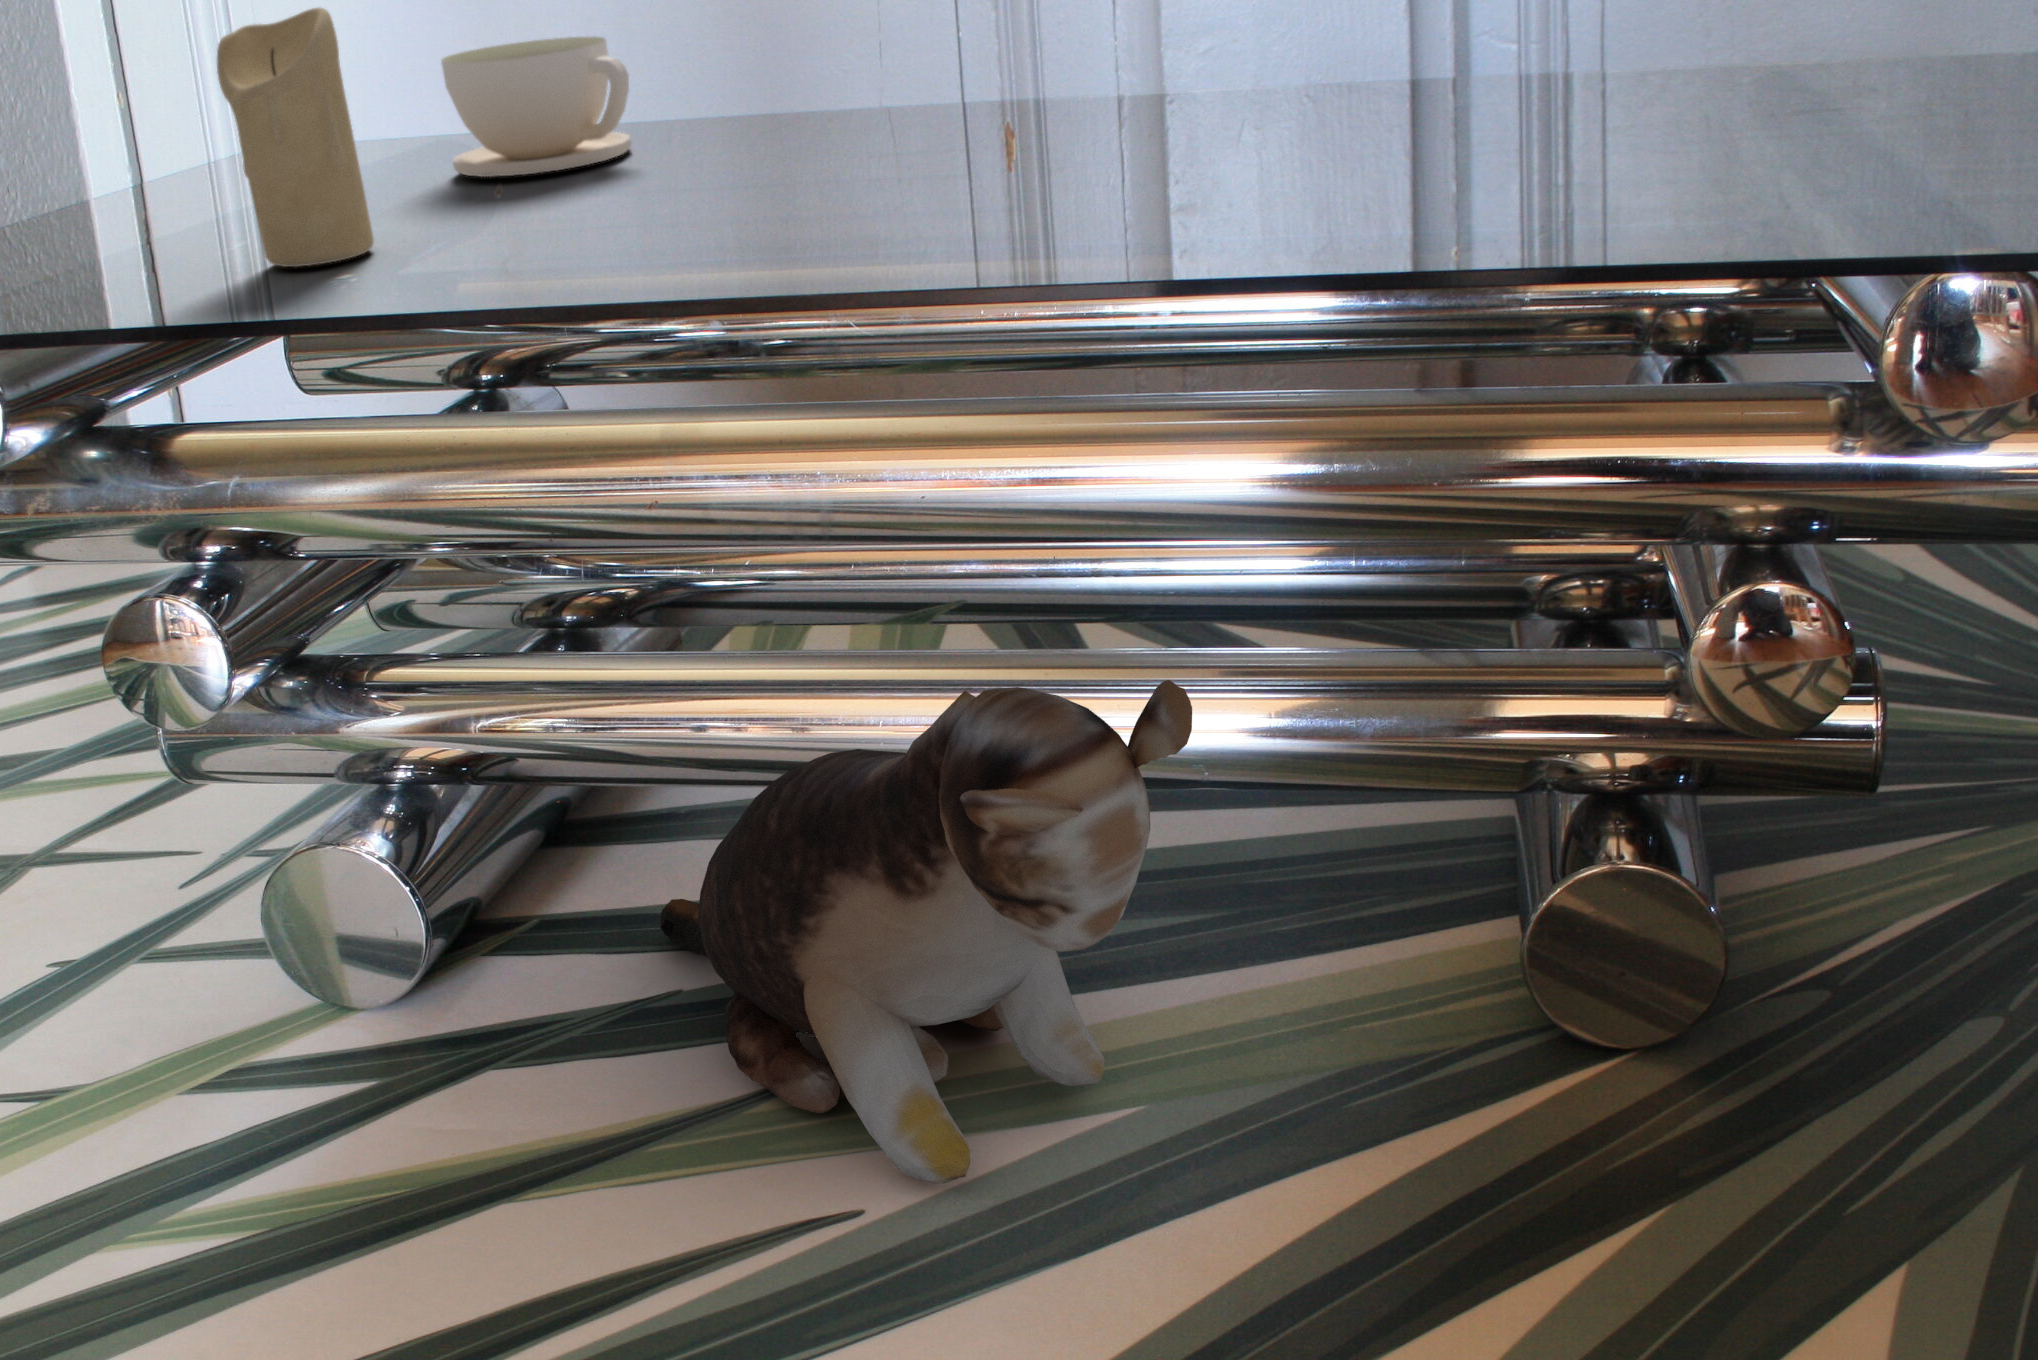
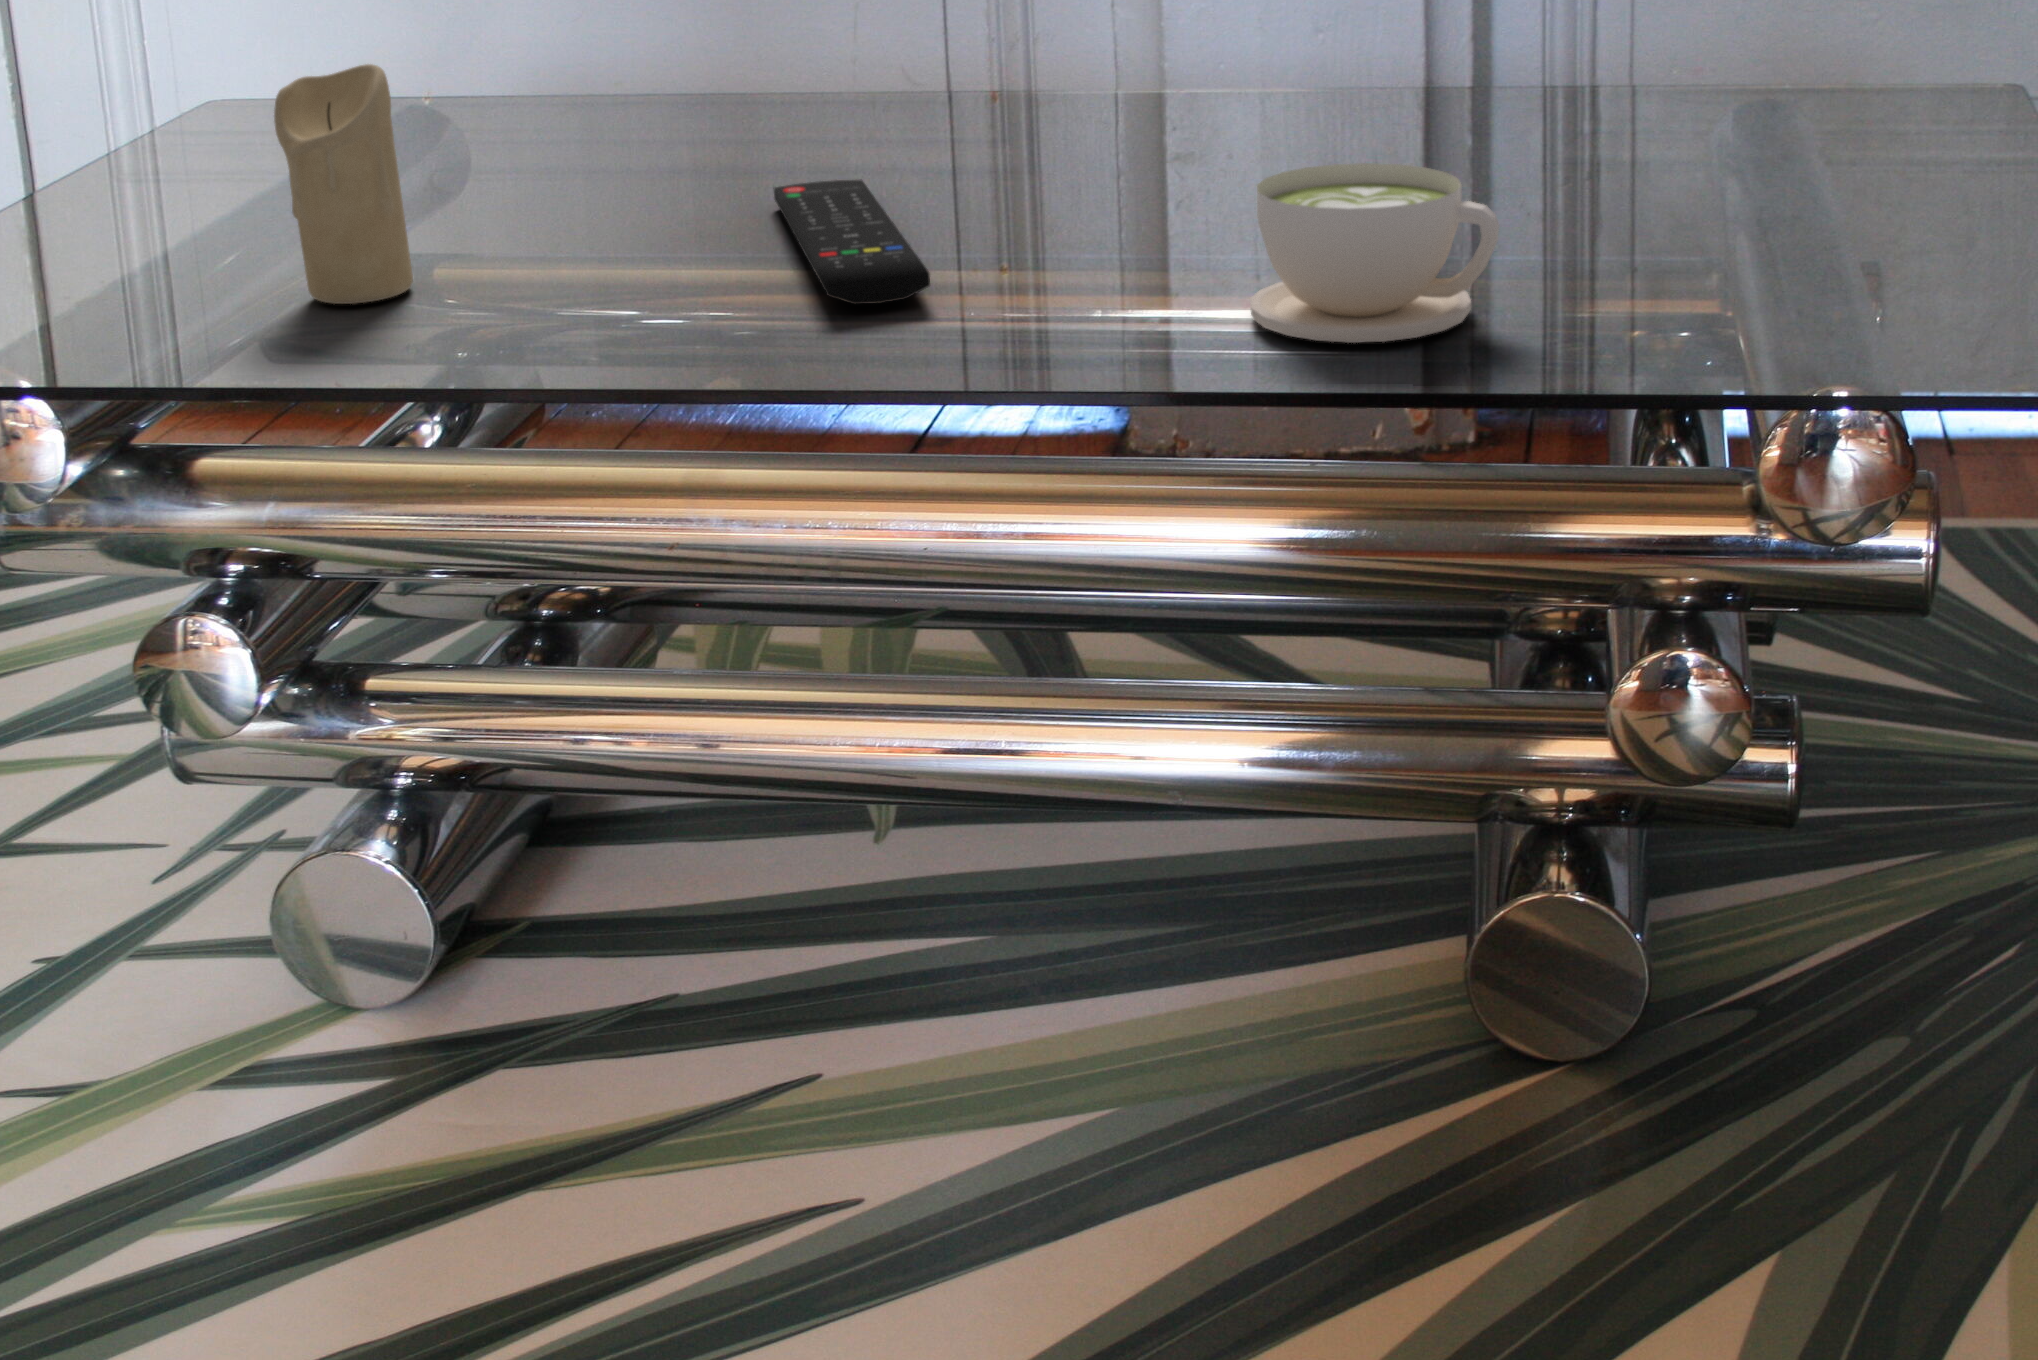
coffee cup: present [441,37,631,177] -> present [1250,163,1499,343]
remote control: none [759,128,908,233] -> present [774,180,930,304]
plush toy: present [660,680,1192,1183] -> none [653,726,1187,1183]

